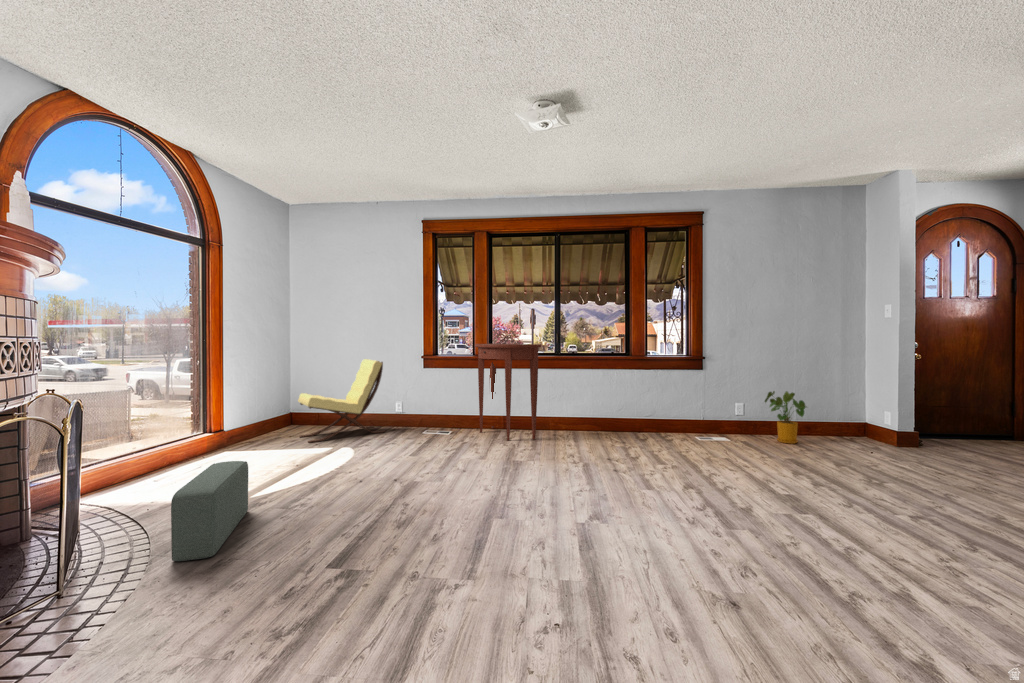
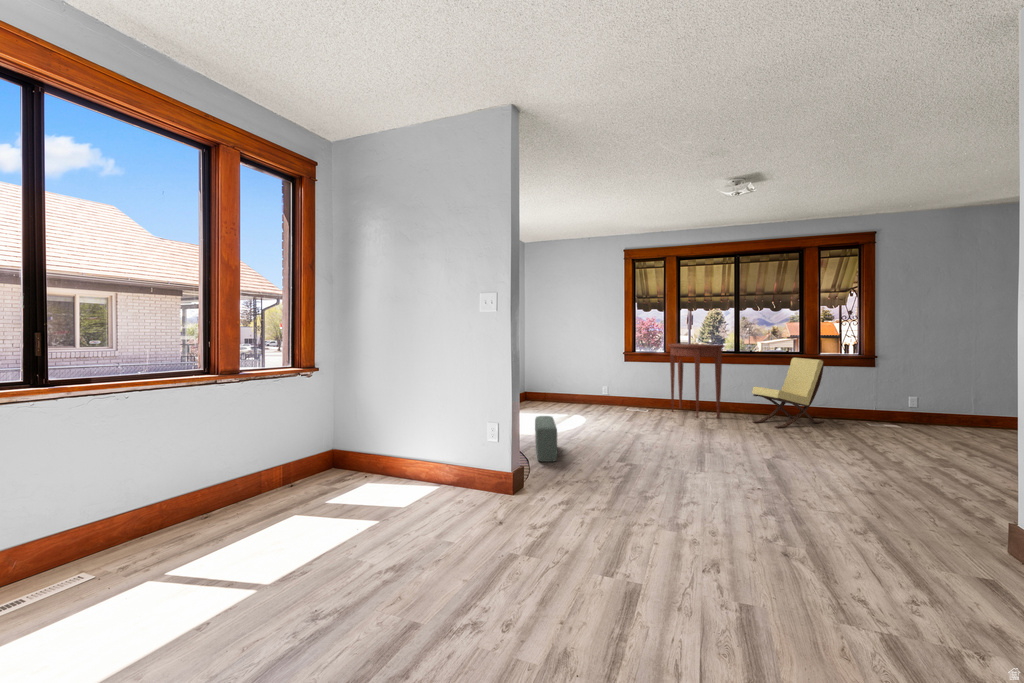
lounge chair: present [298,359,385,443] -> present [752,358,824,428]
house plant: present [765,391,806,444] -> none [940,386,986,433]

